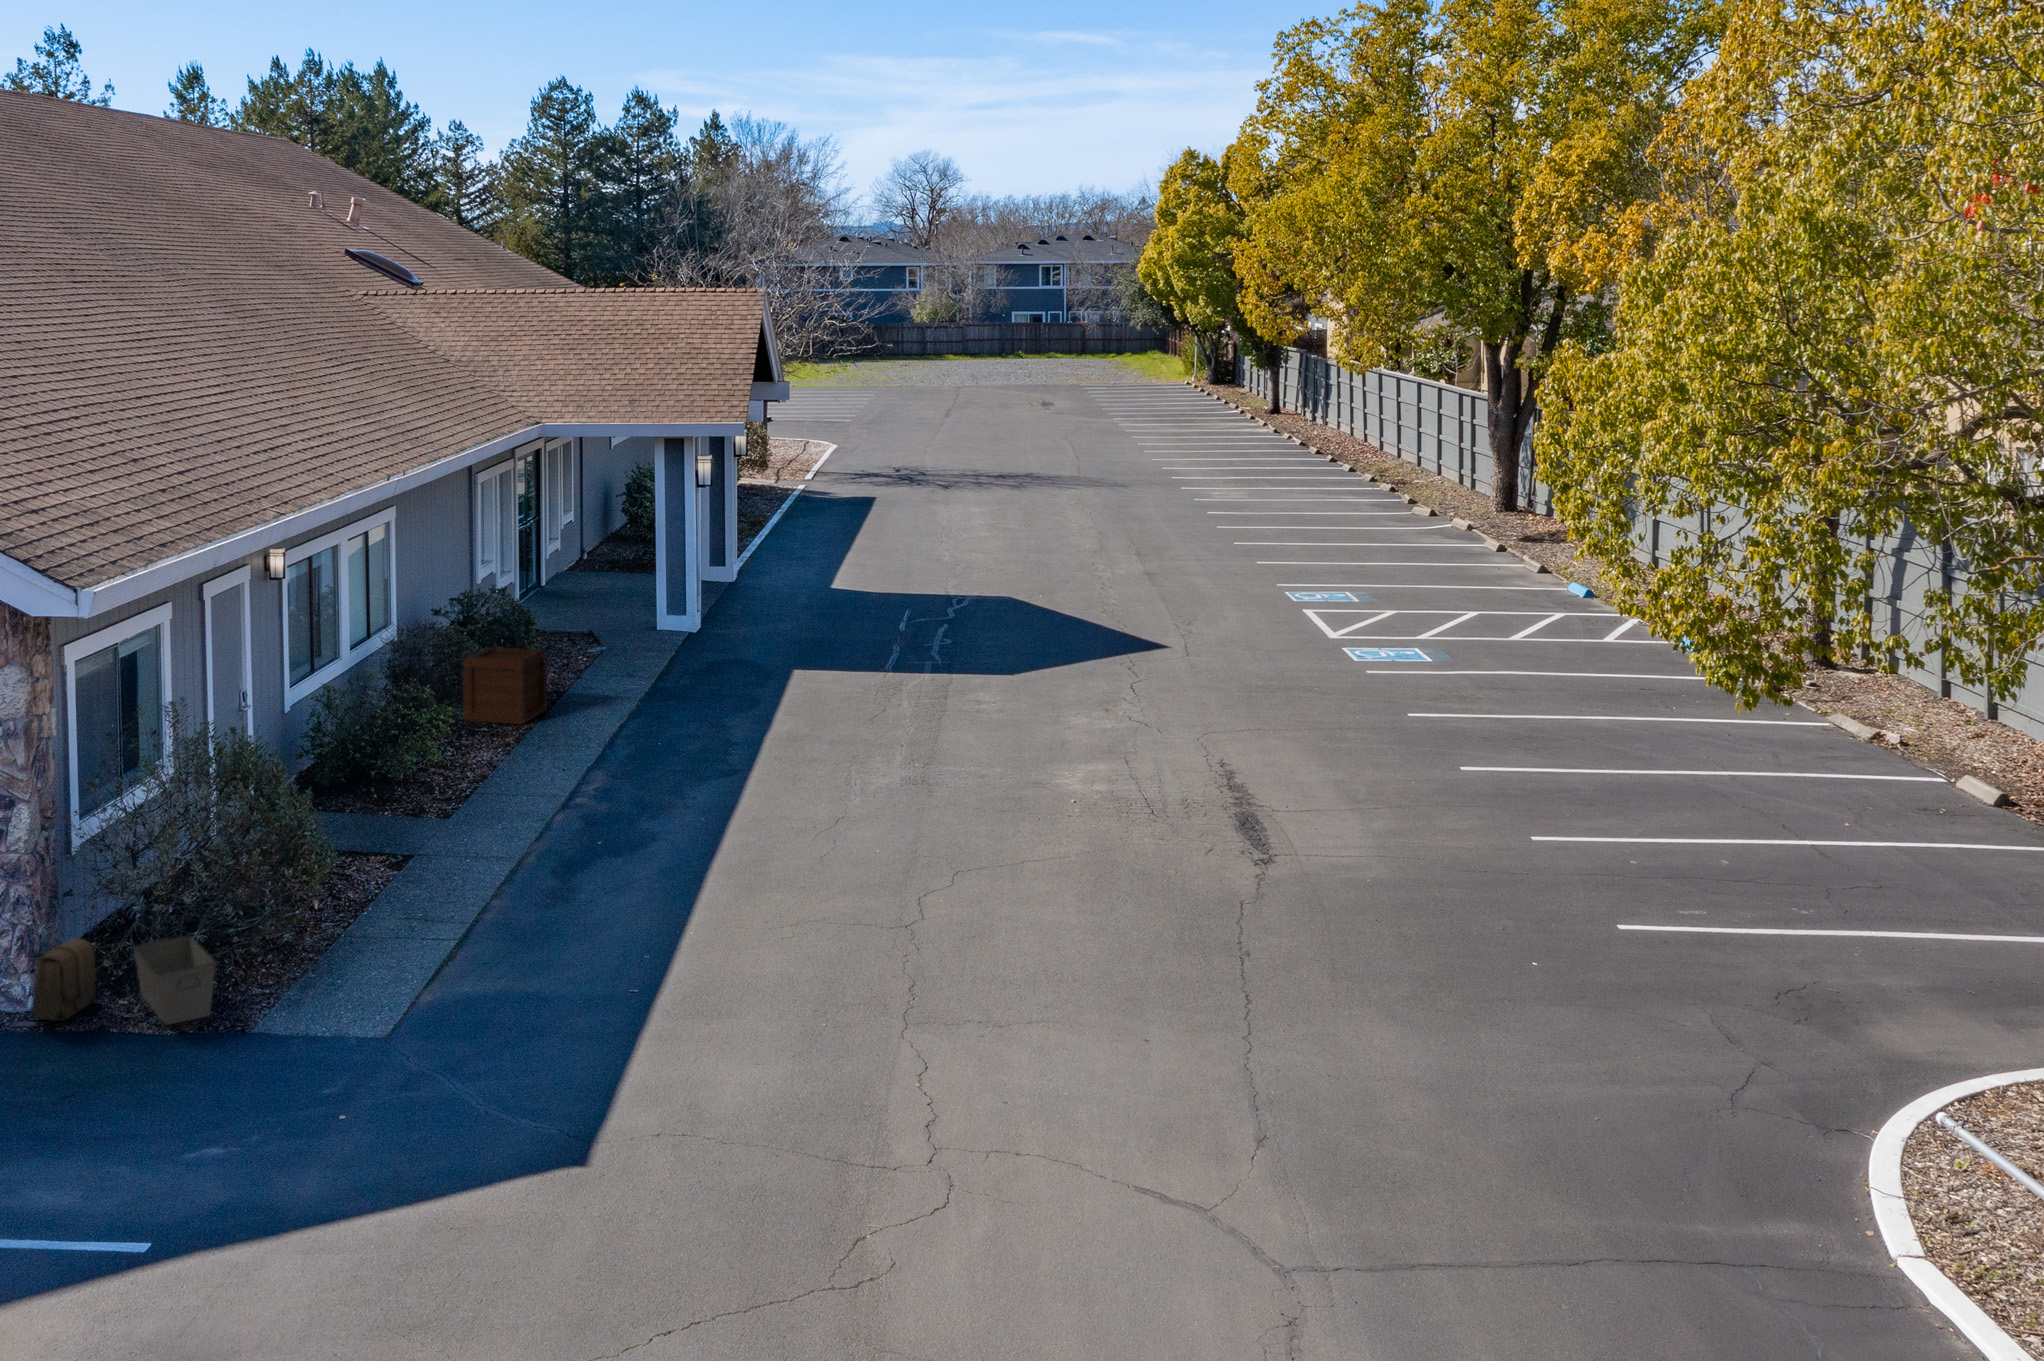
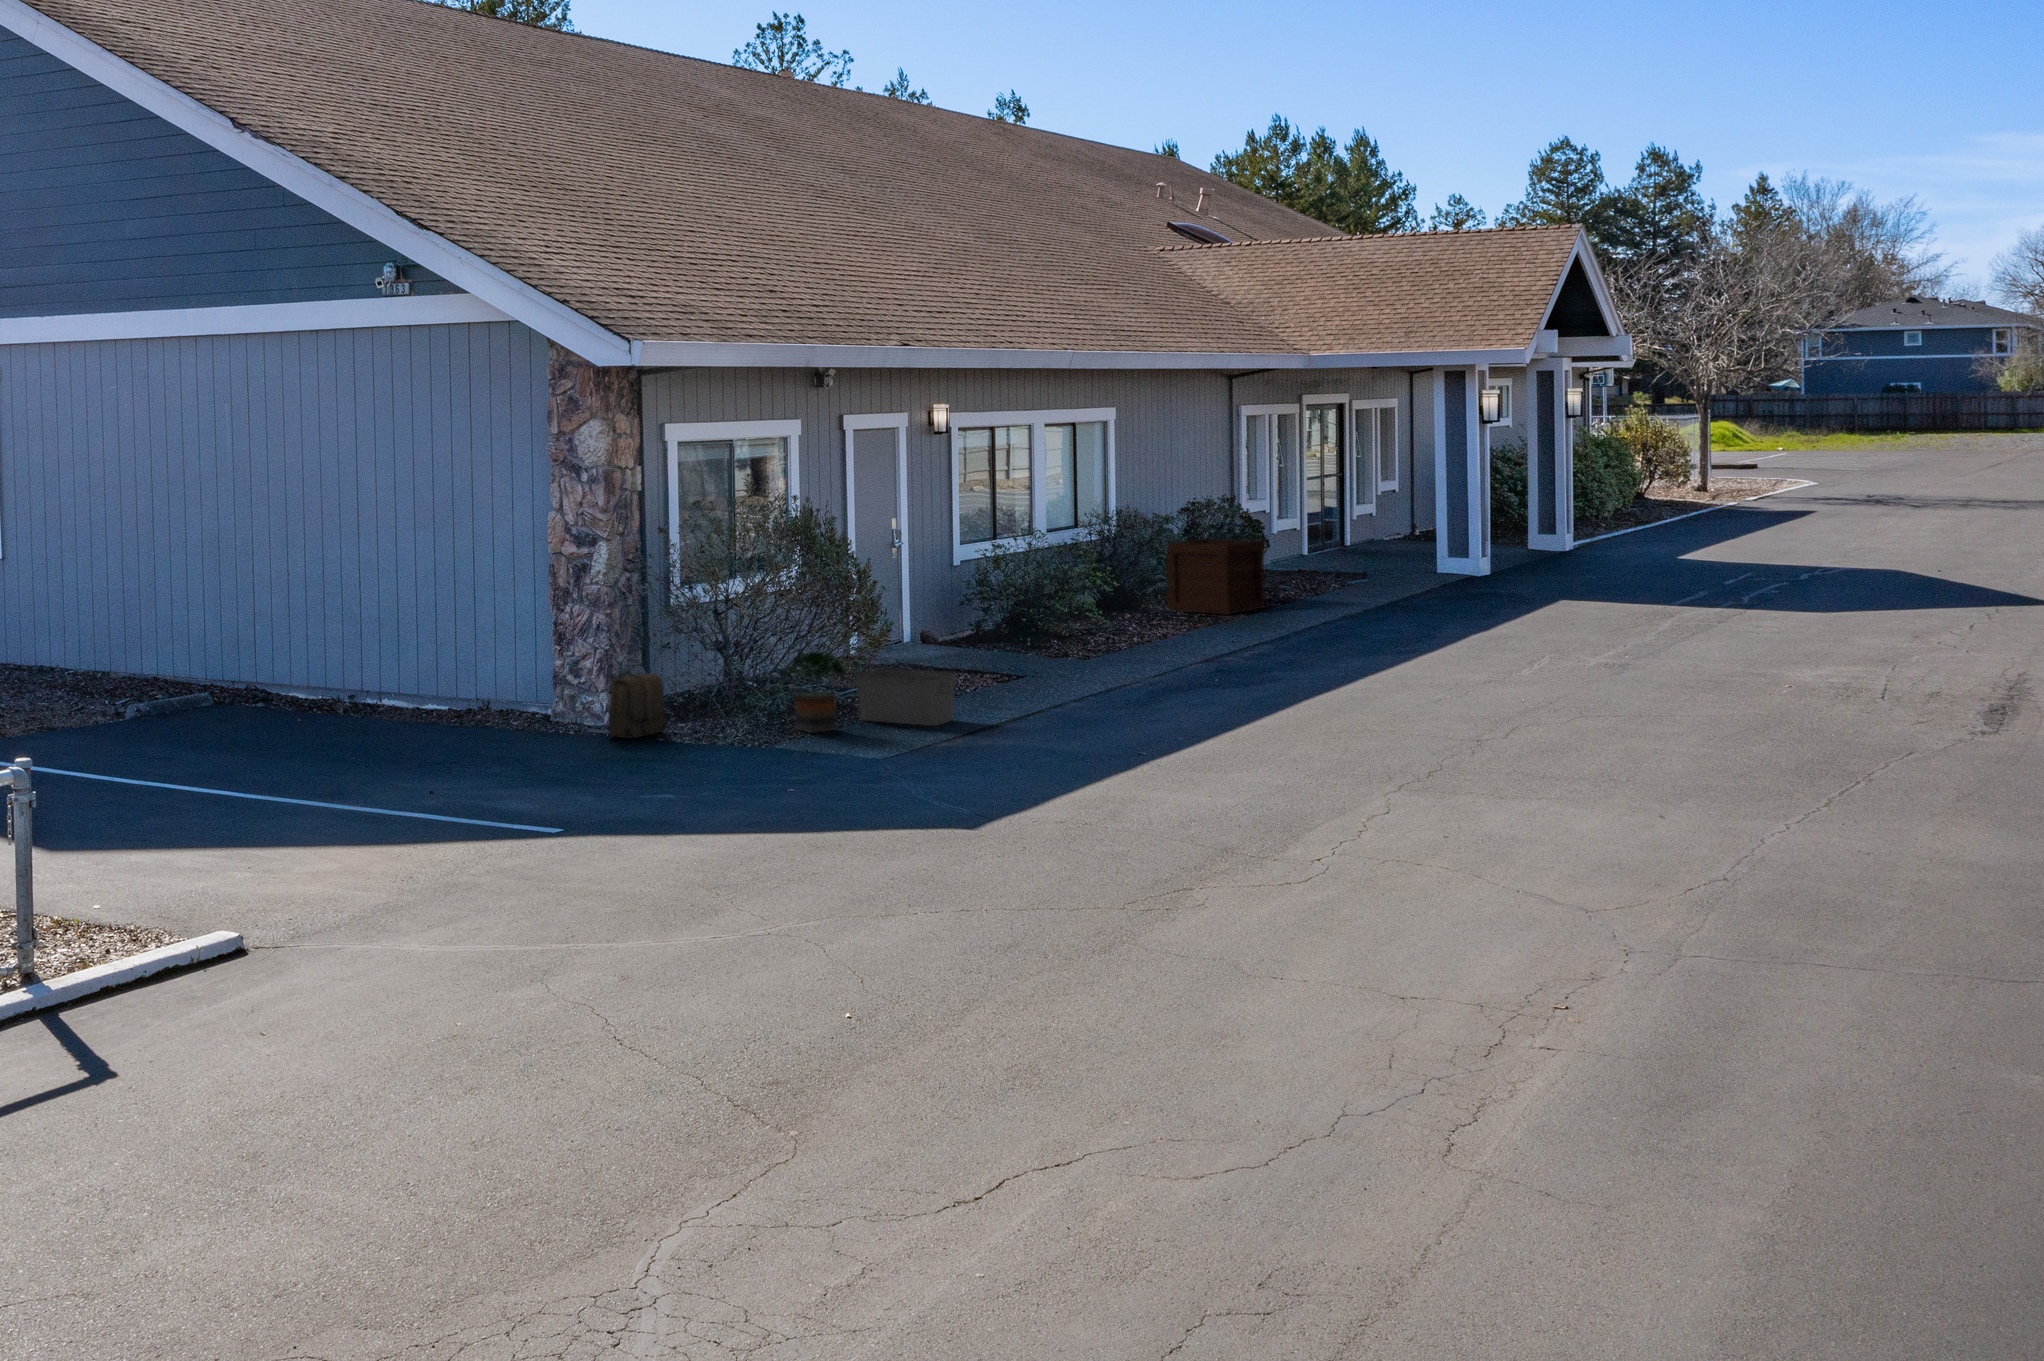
potted tree: none [230,888,298,981] -> present [790,652,846,733]
storage bin: present [134,936,216,1025] -> present [857,668,955,726]

